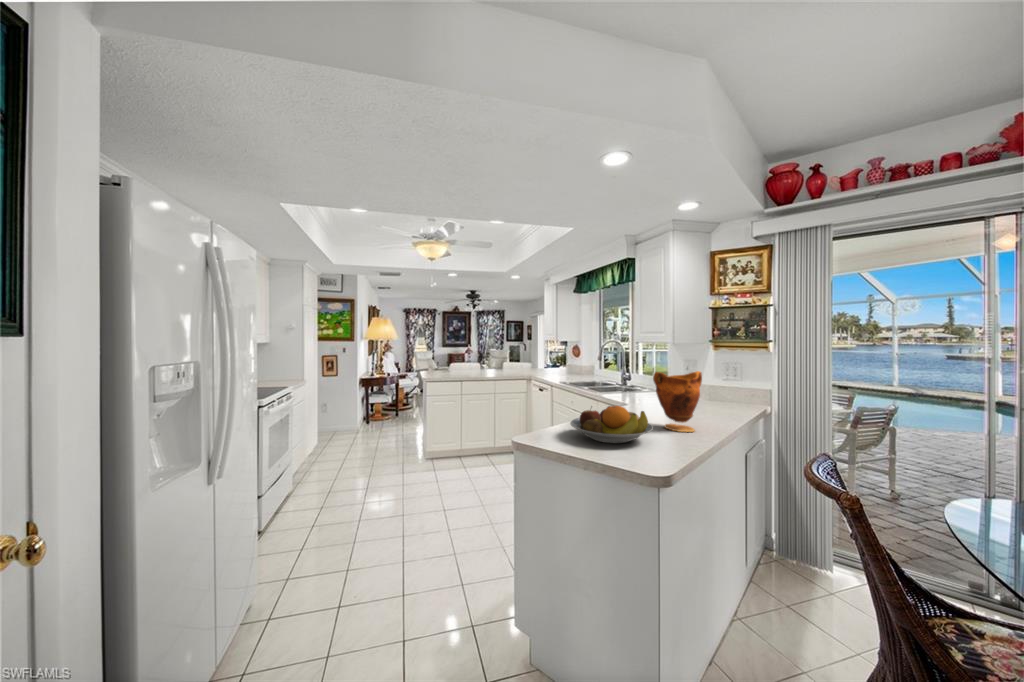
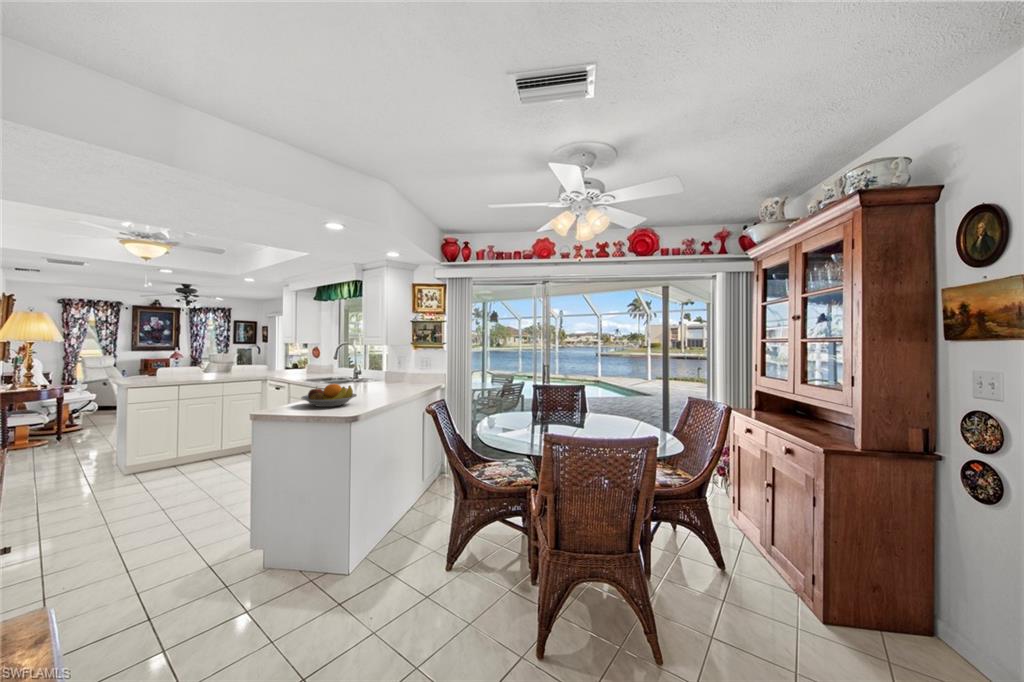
vase: present [653,371,702,432] -> none [362,362,394,399]

